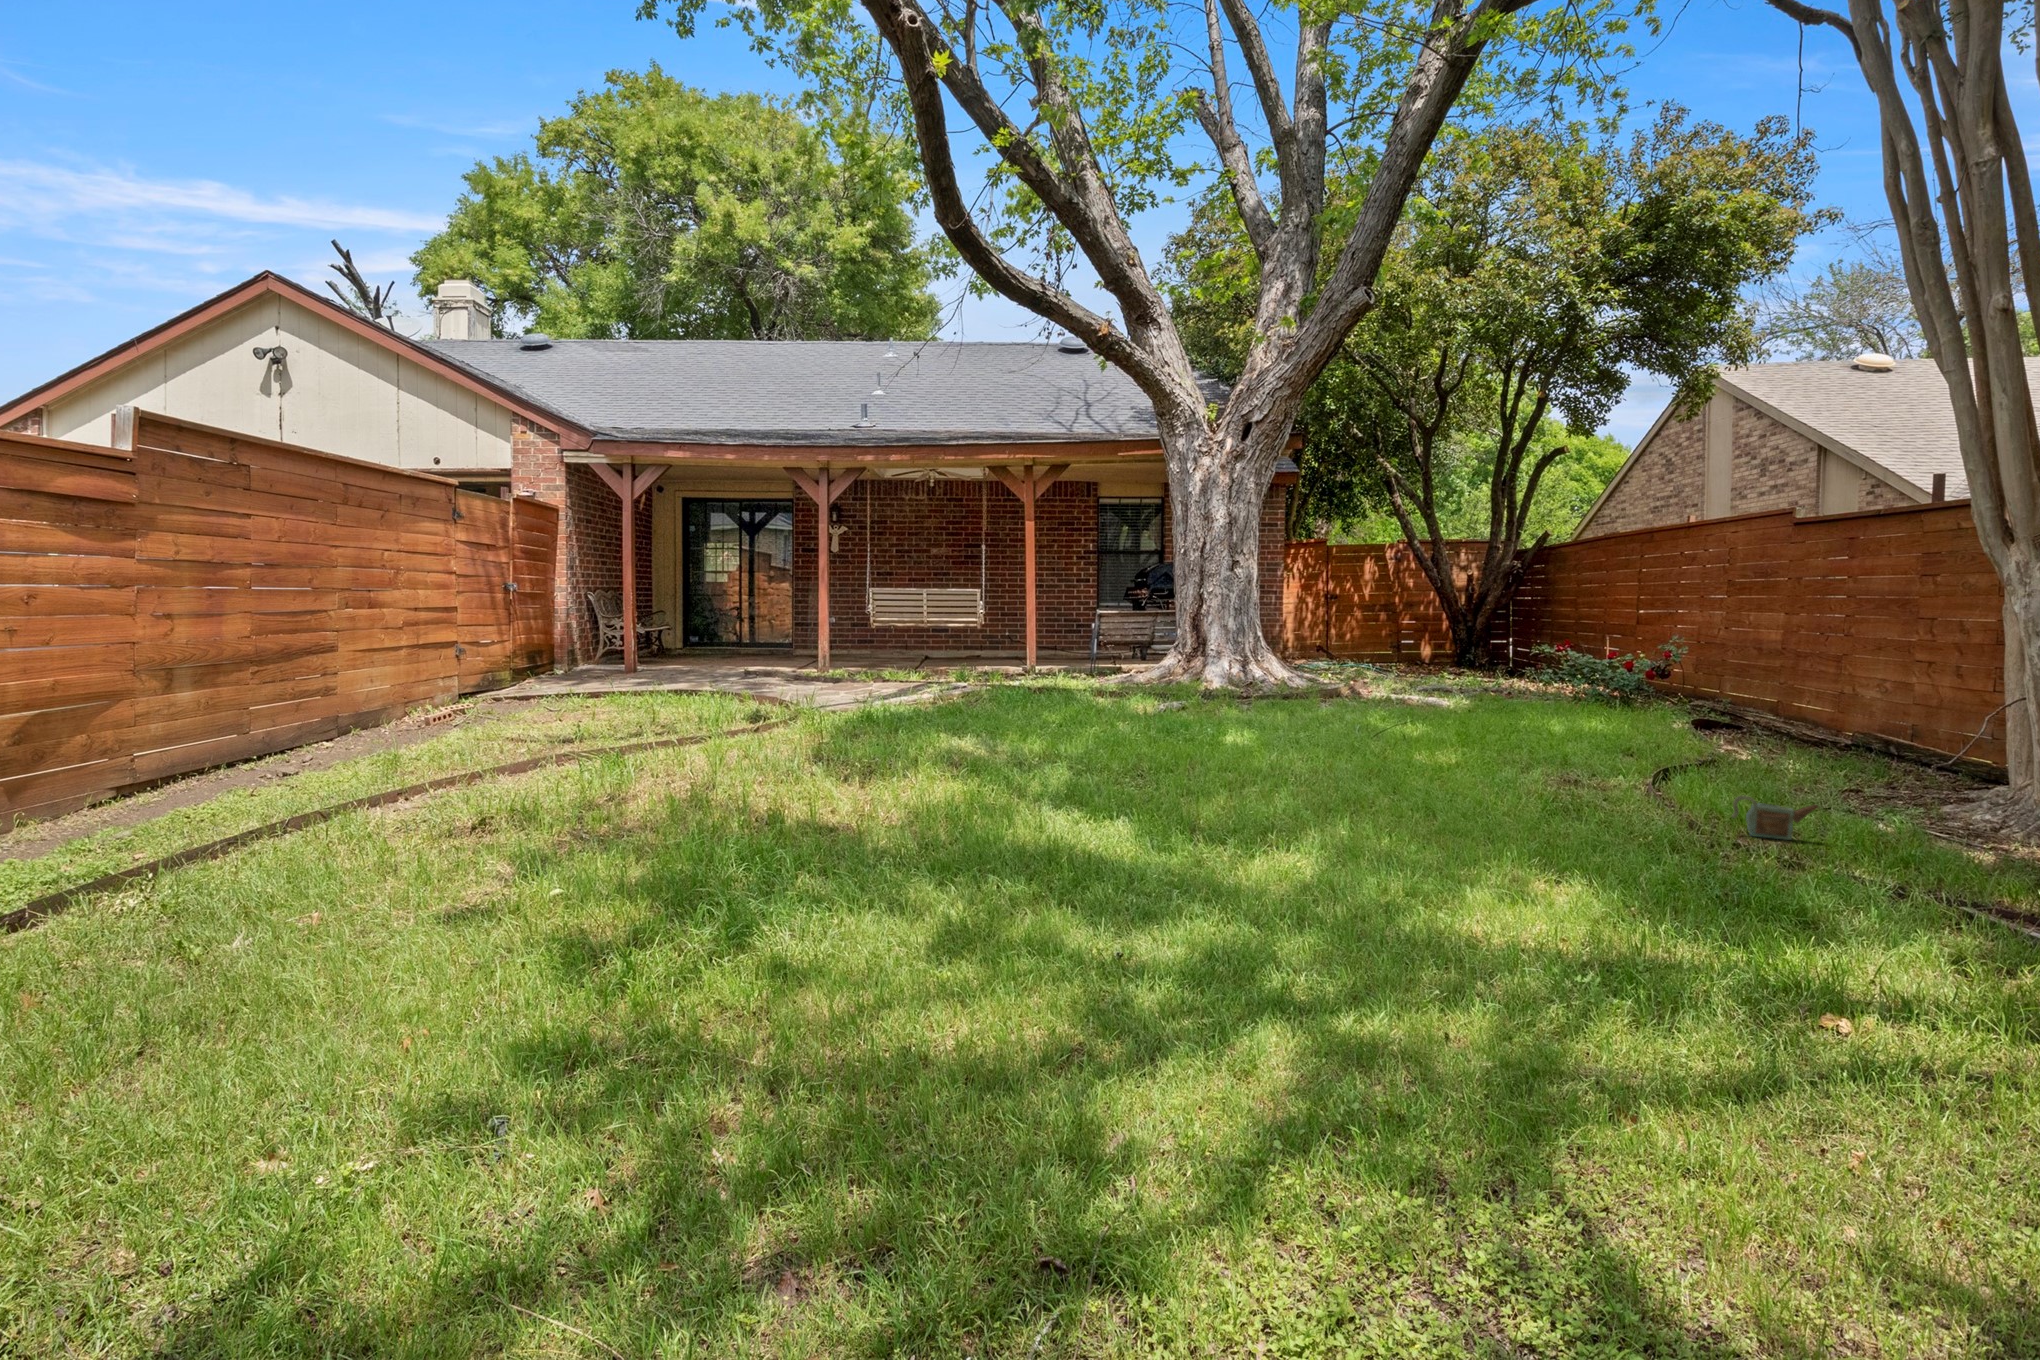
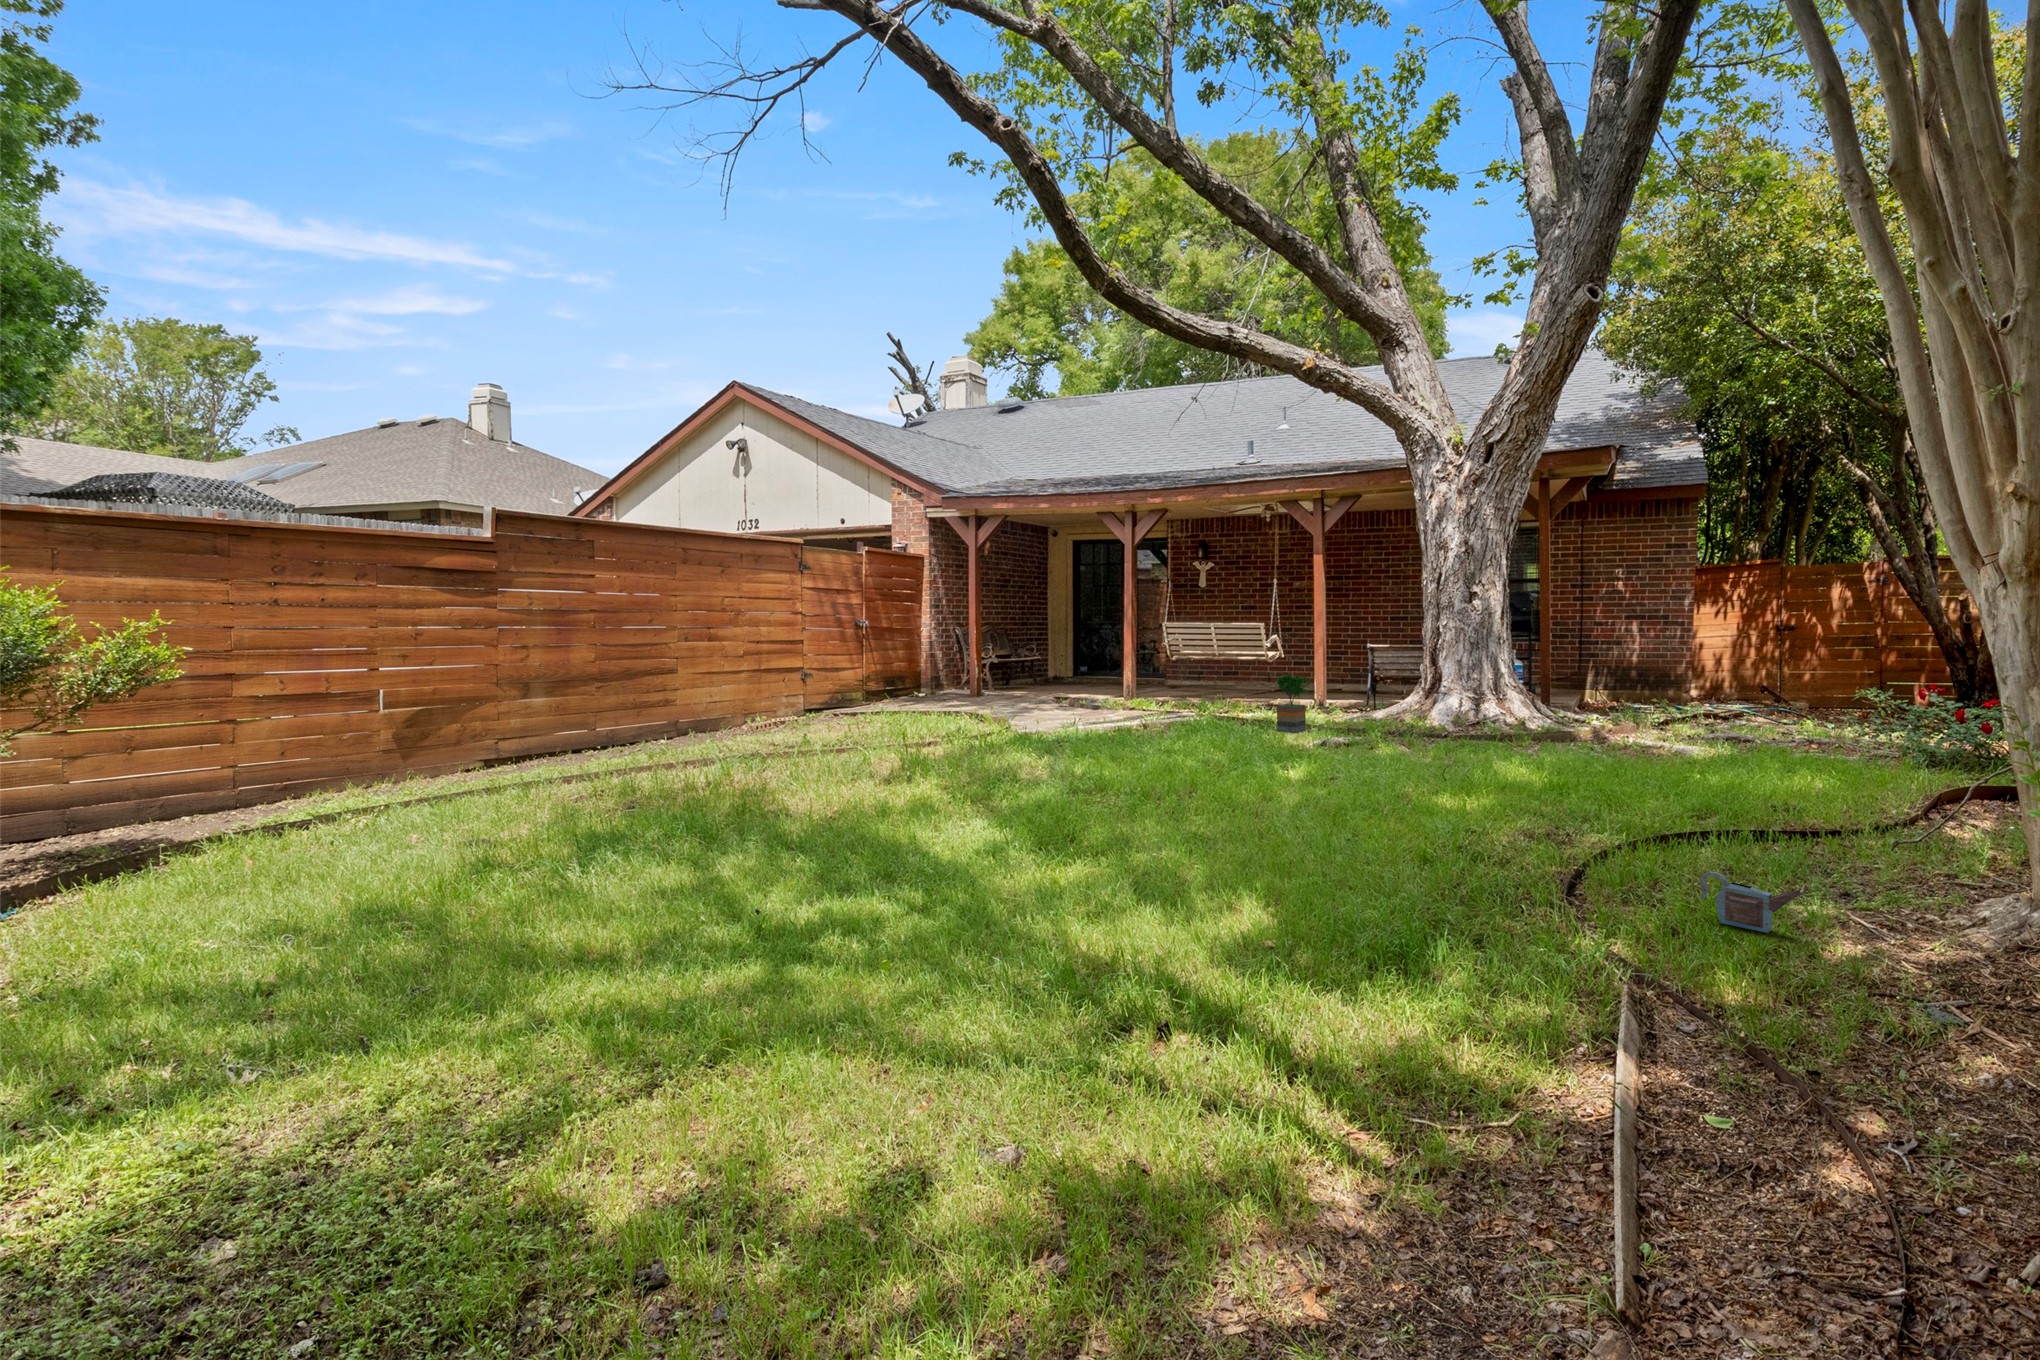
potted tree: none [1088,641,1126,699] -> present [1276,674,1311,733]

